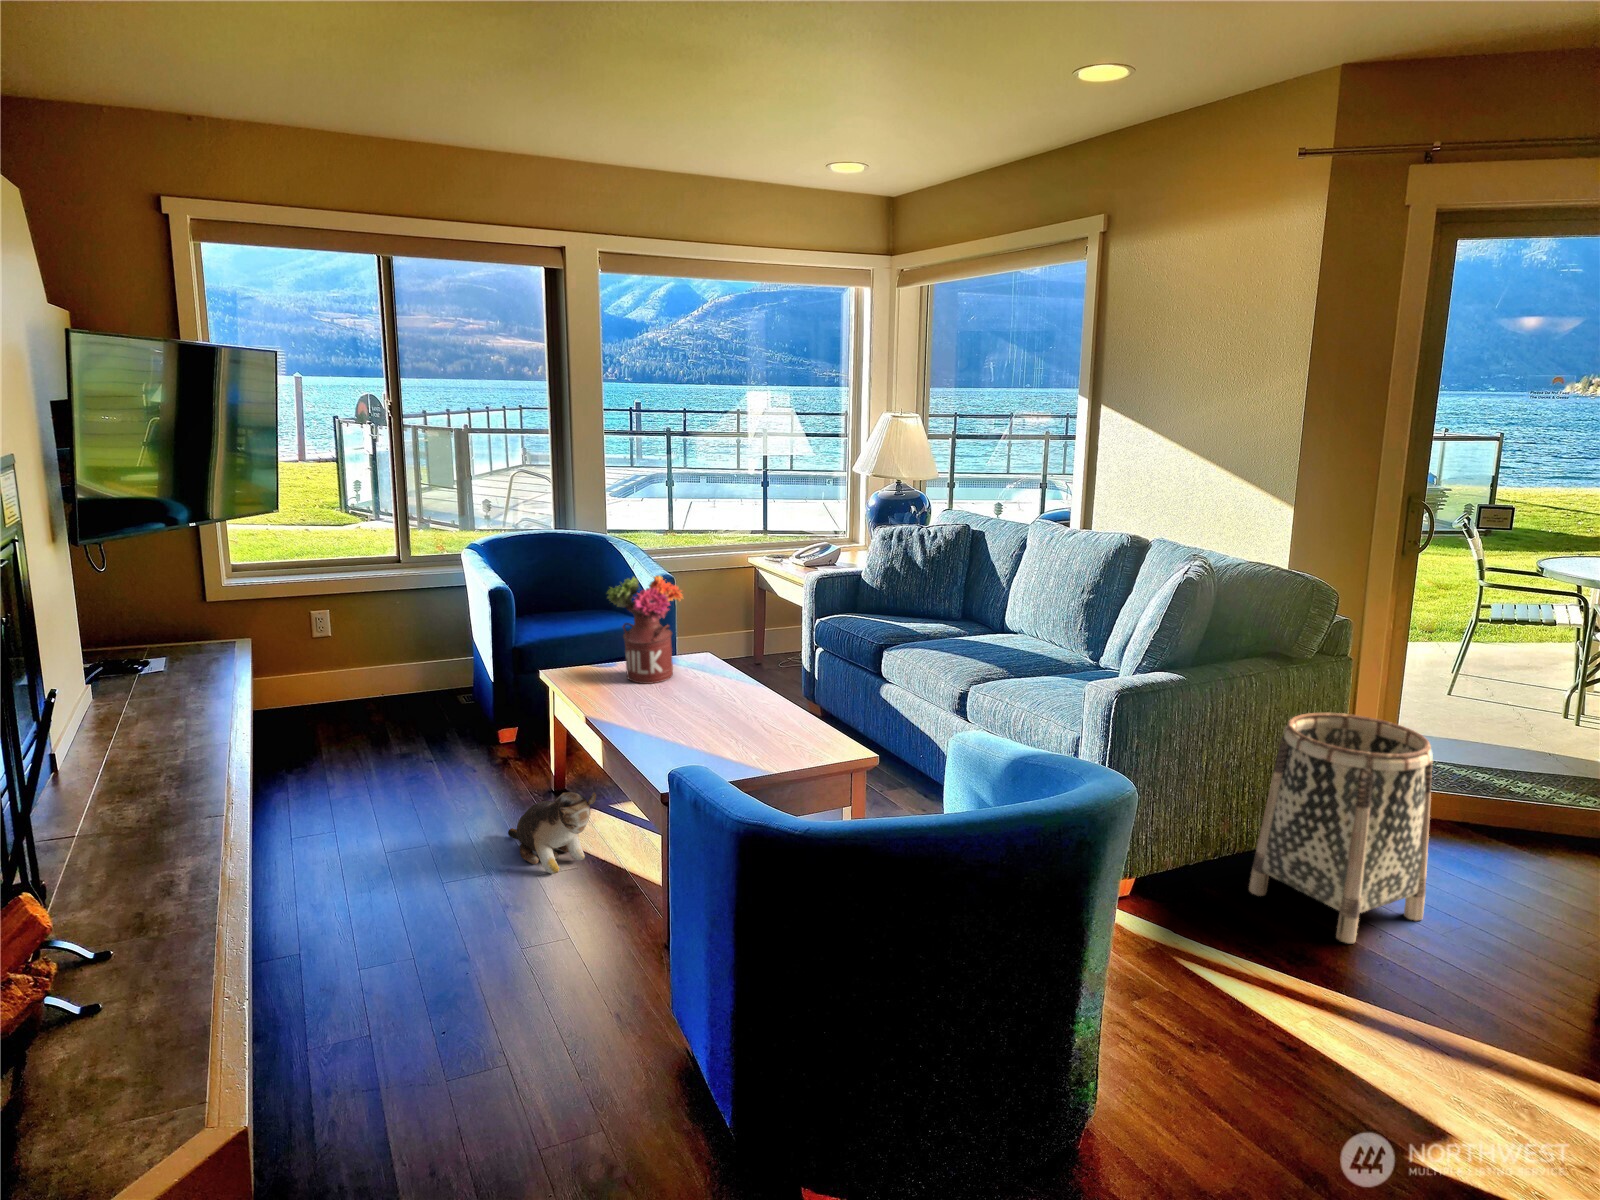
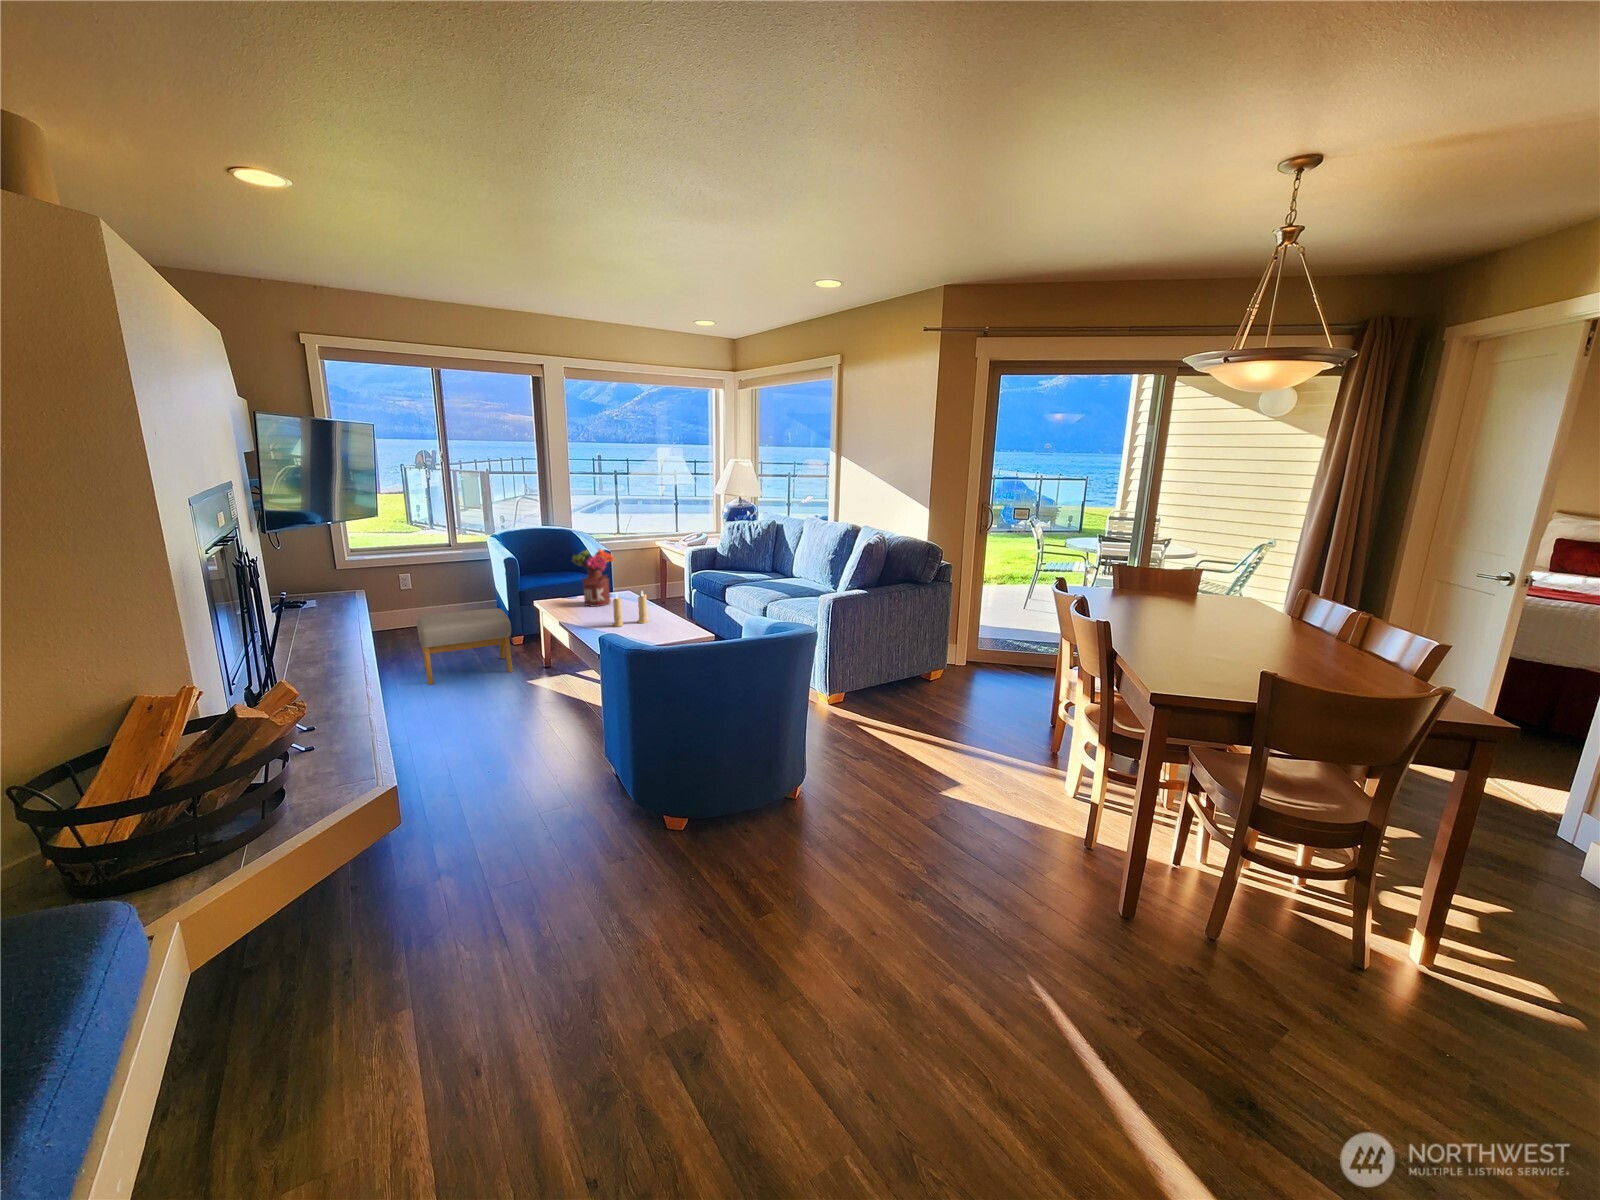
candle: none [680,660,749,733] -> present [613,591,649,627]
footstool: none [334,677,495,818] -> present [417,608,513,685]
basket: present [1249,713,1433,943] -> none [899,607,976,712]
plush toy: present [508,792,596,874] -> none [521,660,568,704]

